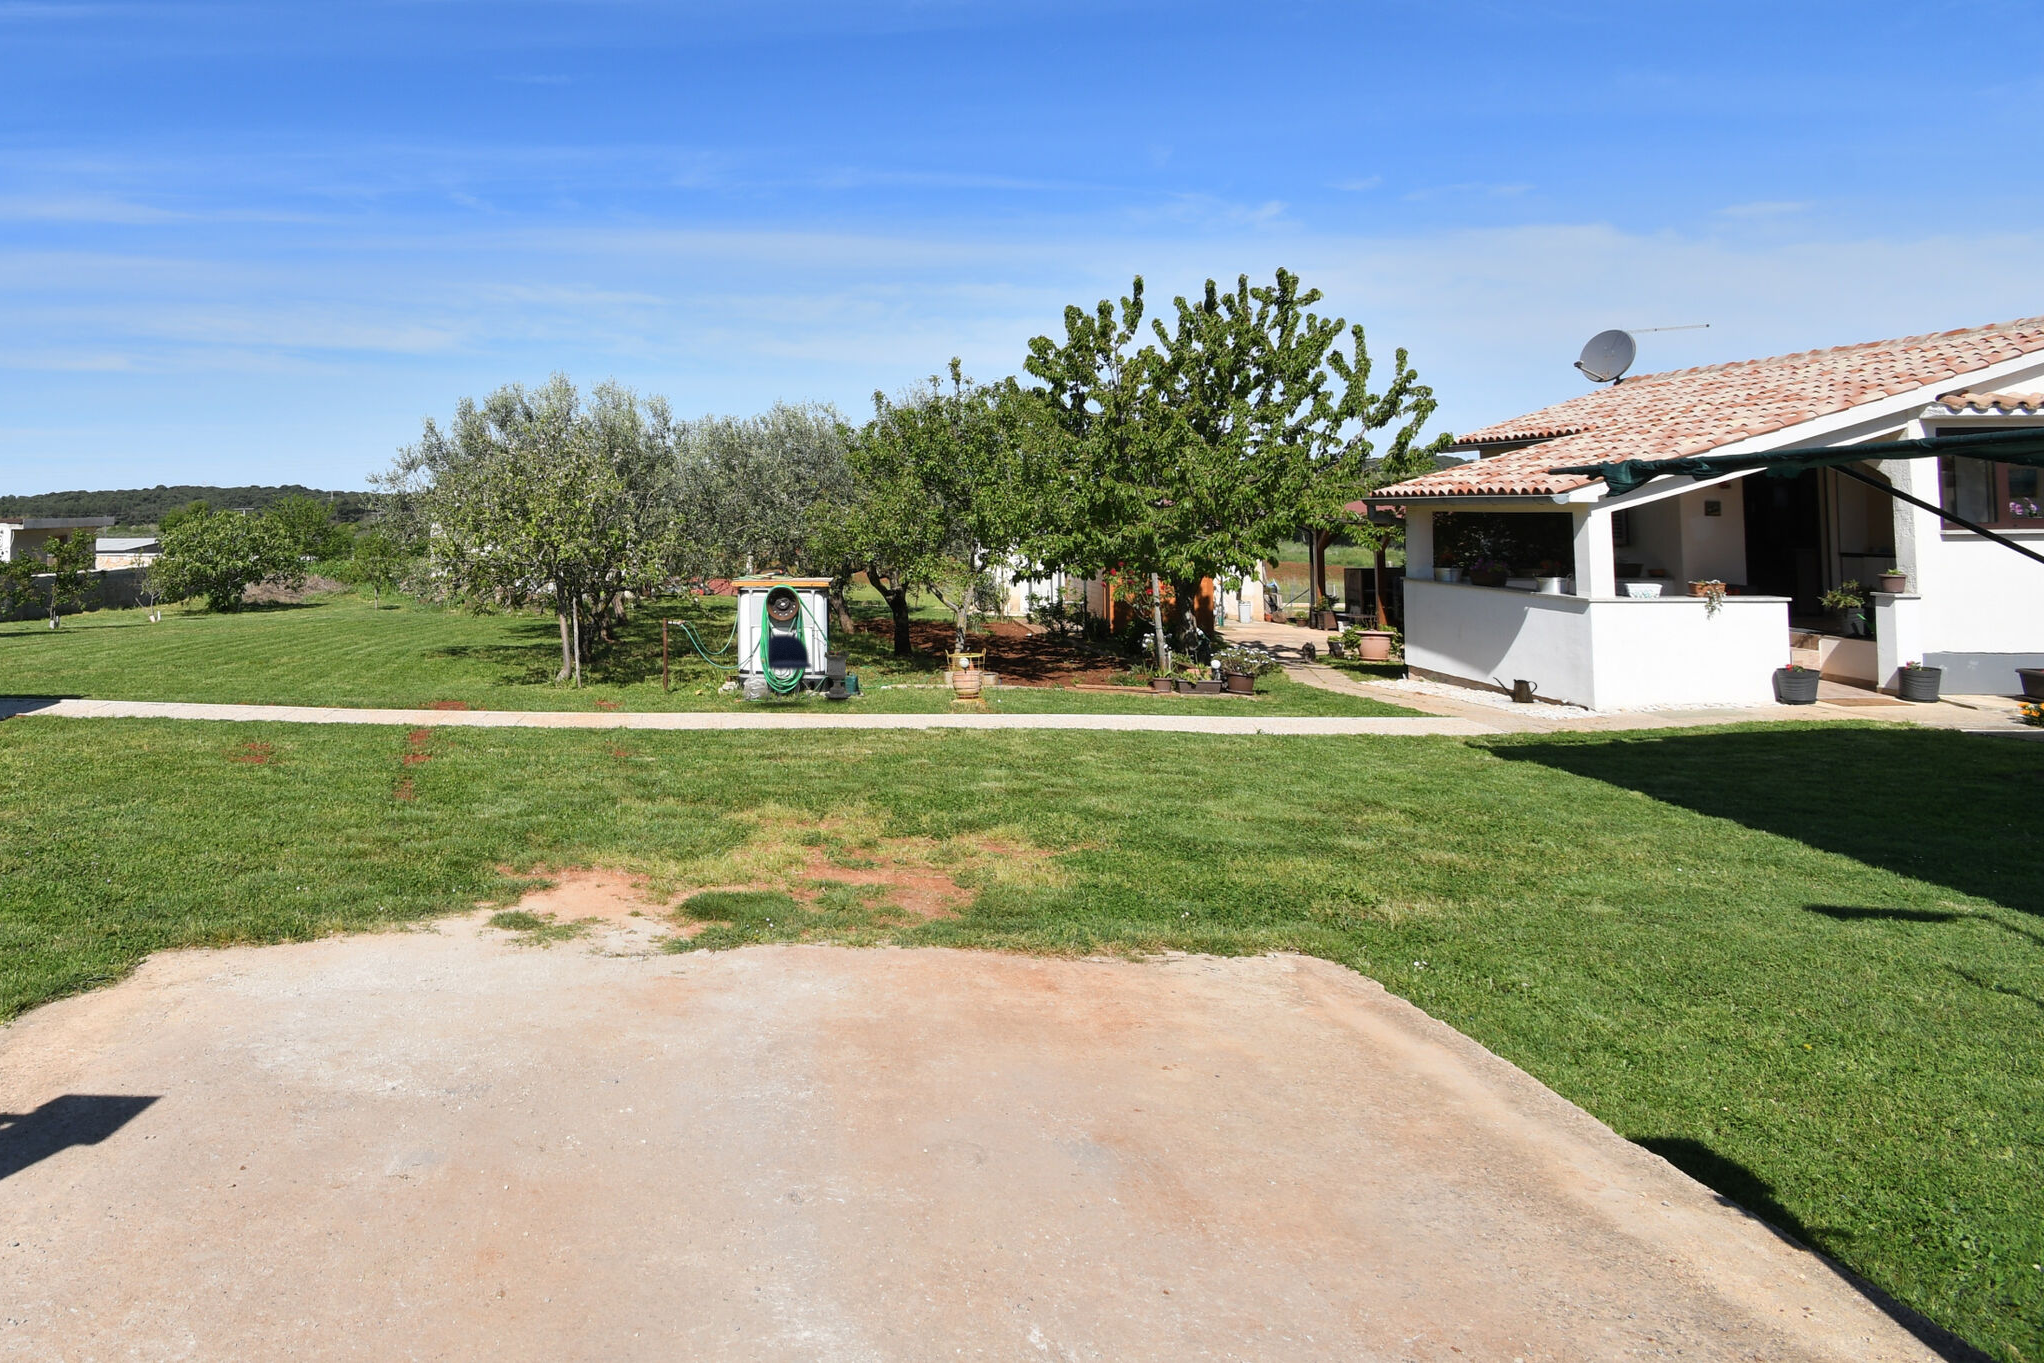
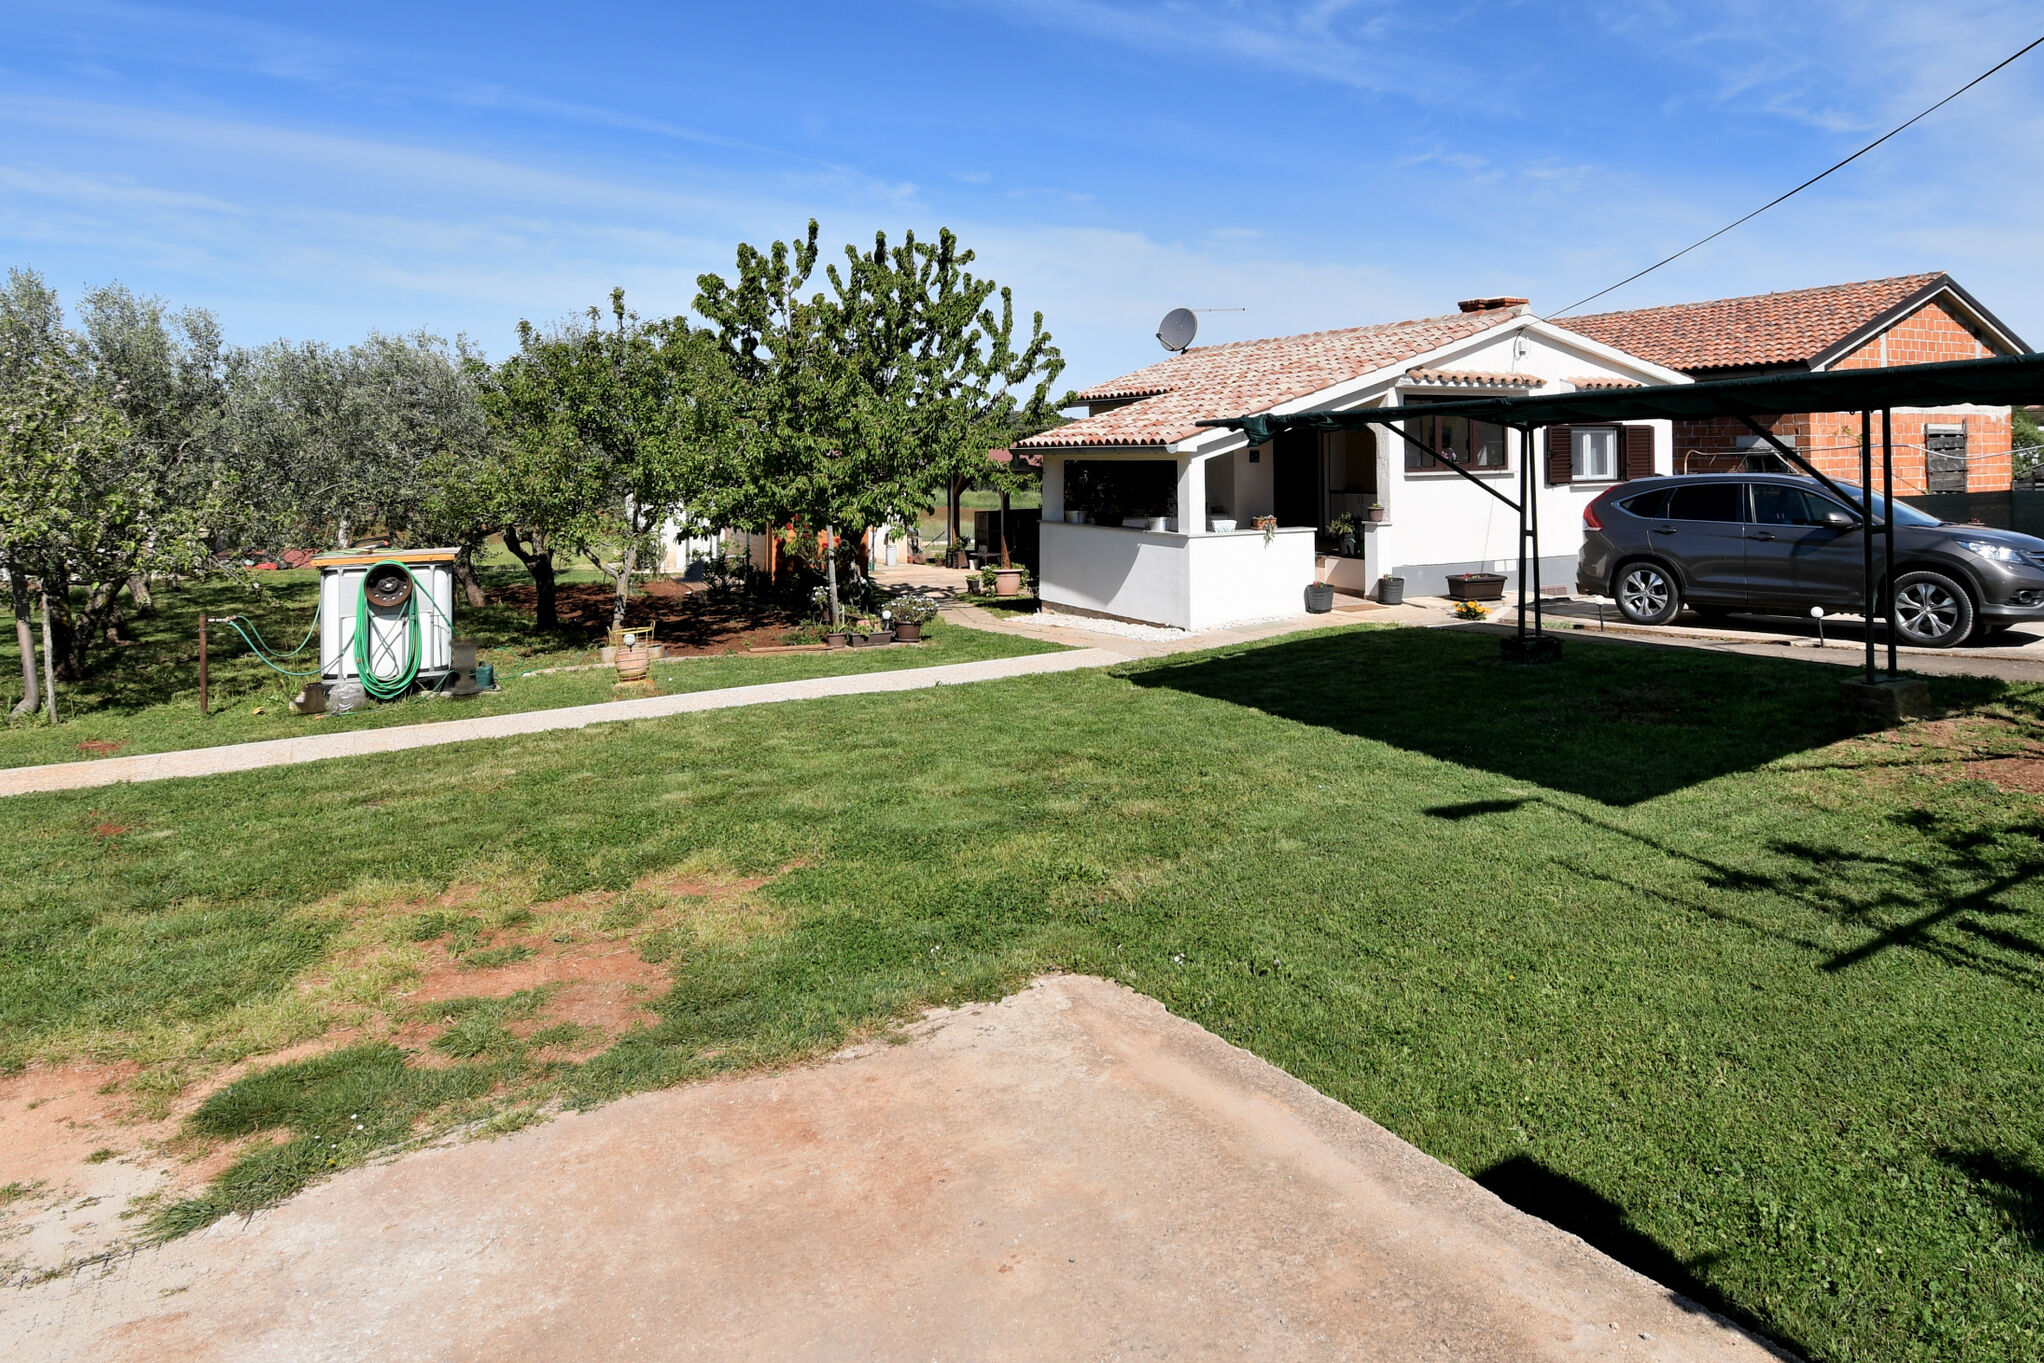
chair: present [767,634,812,694] -> present [675,558,704,584]
watering can: present [1493,677,1537,703] -> present [280,685,326,714]

